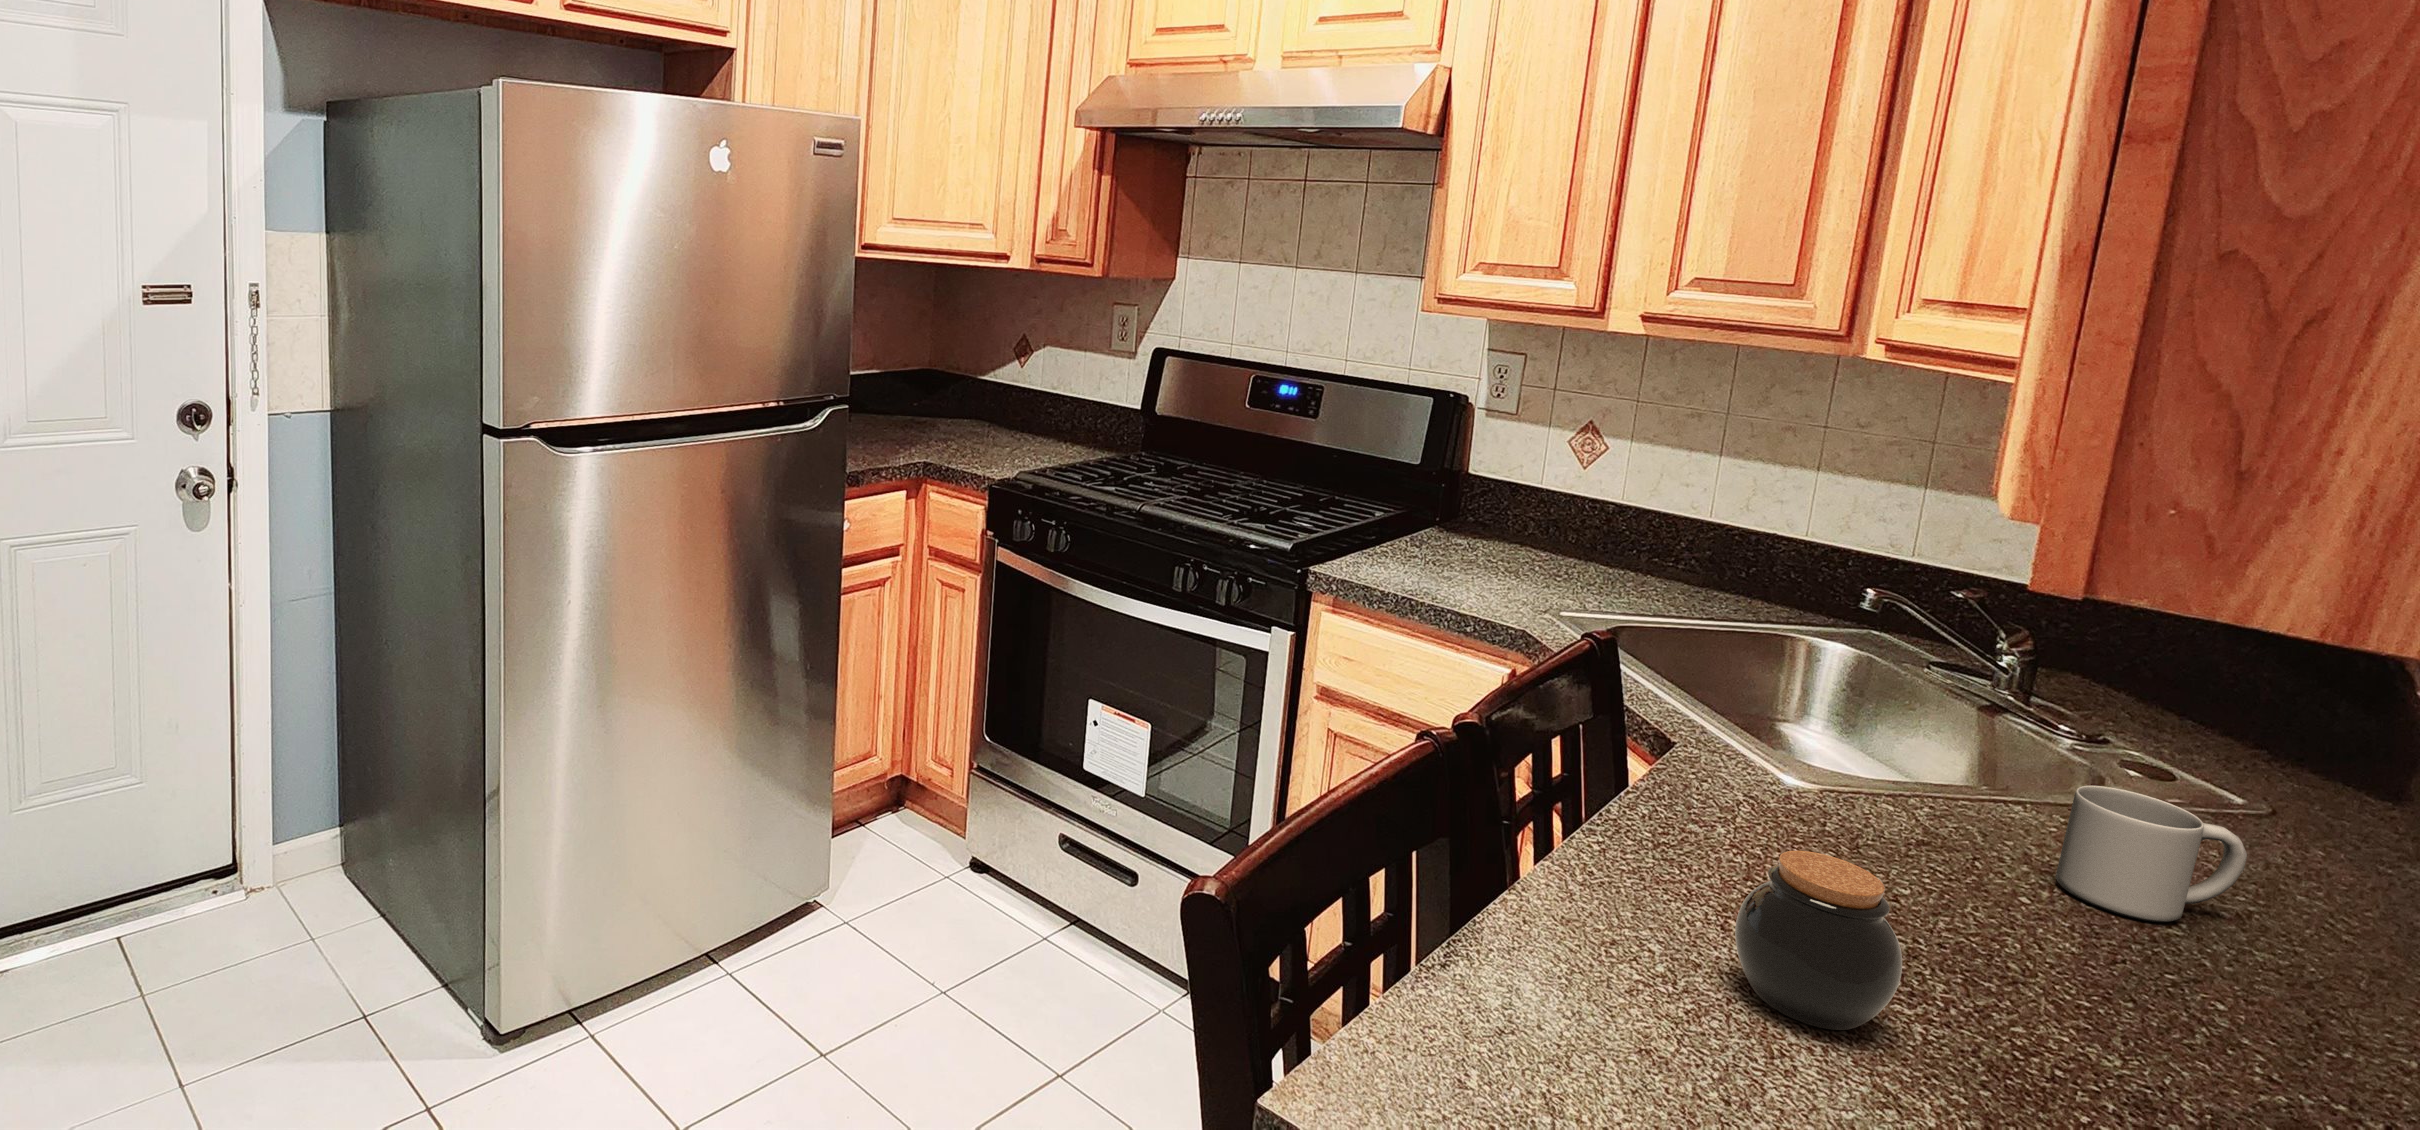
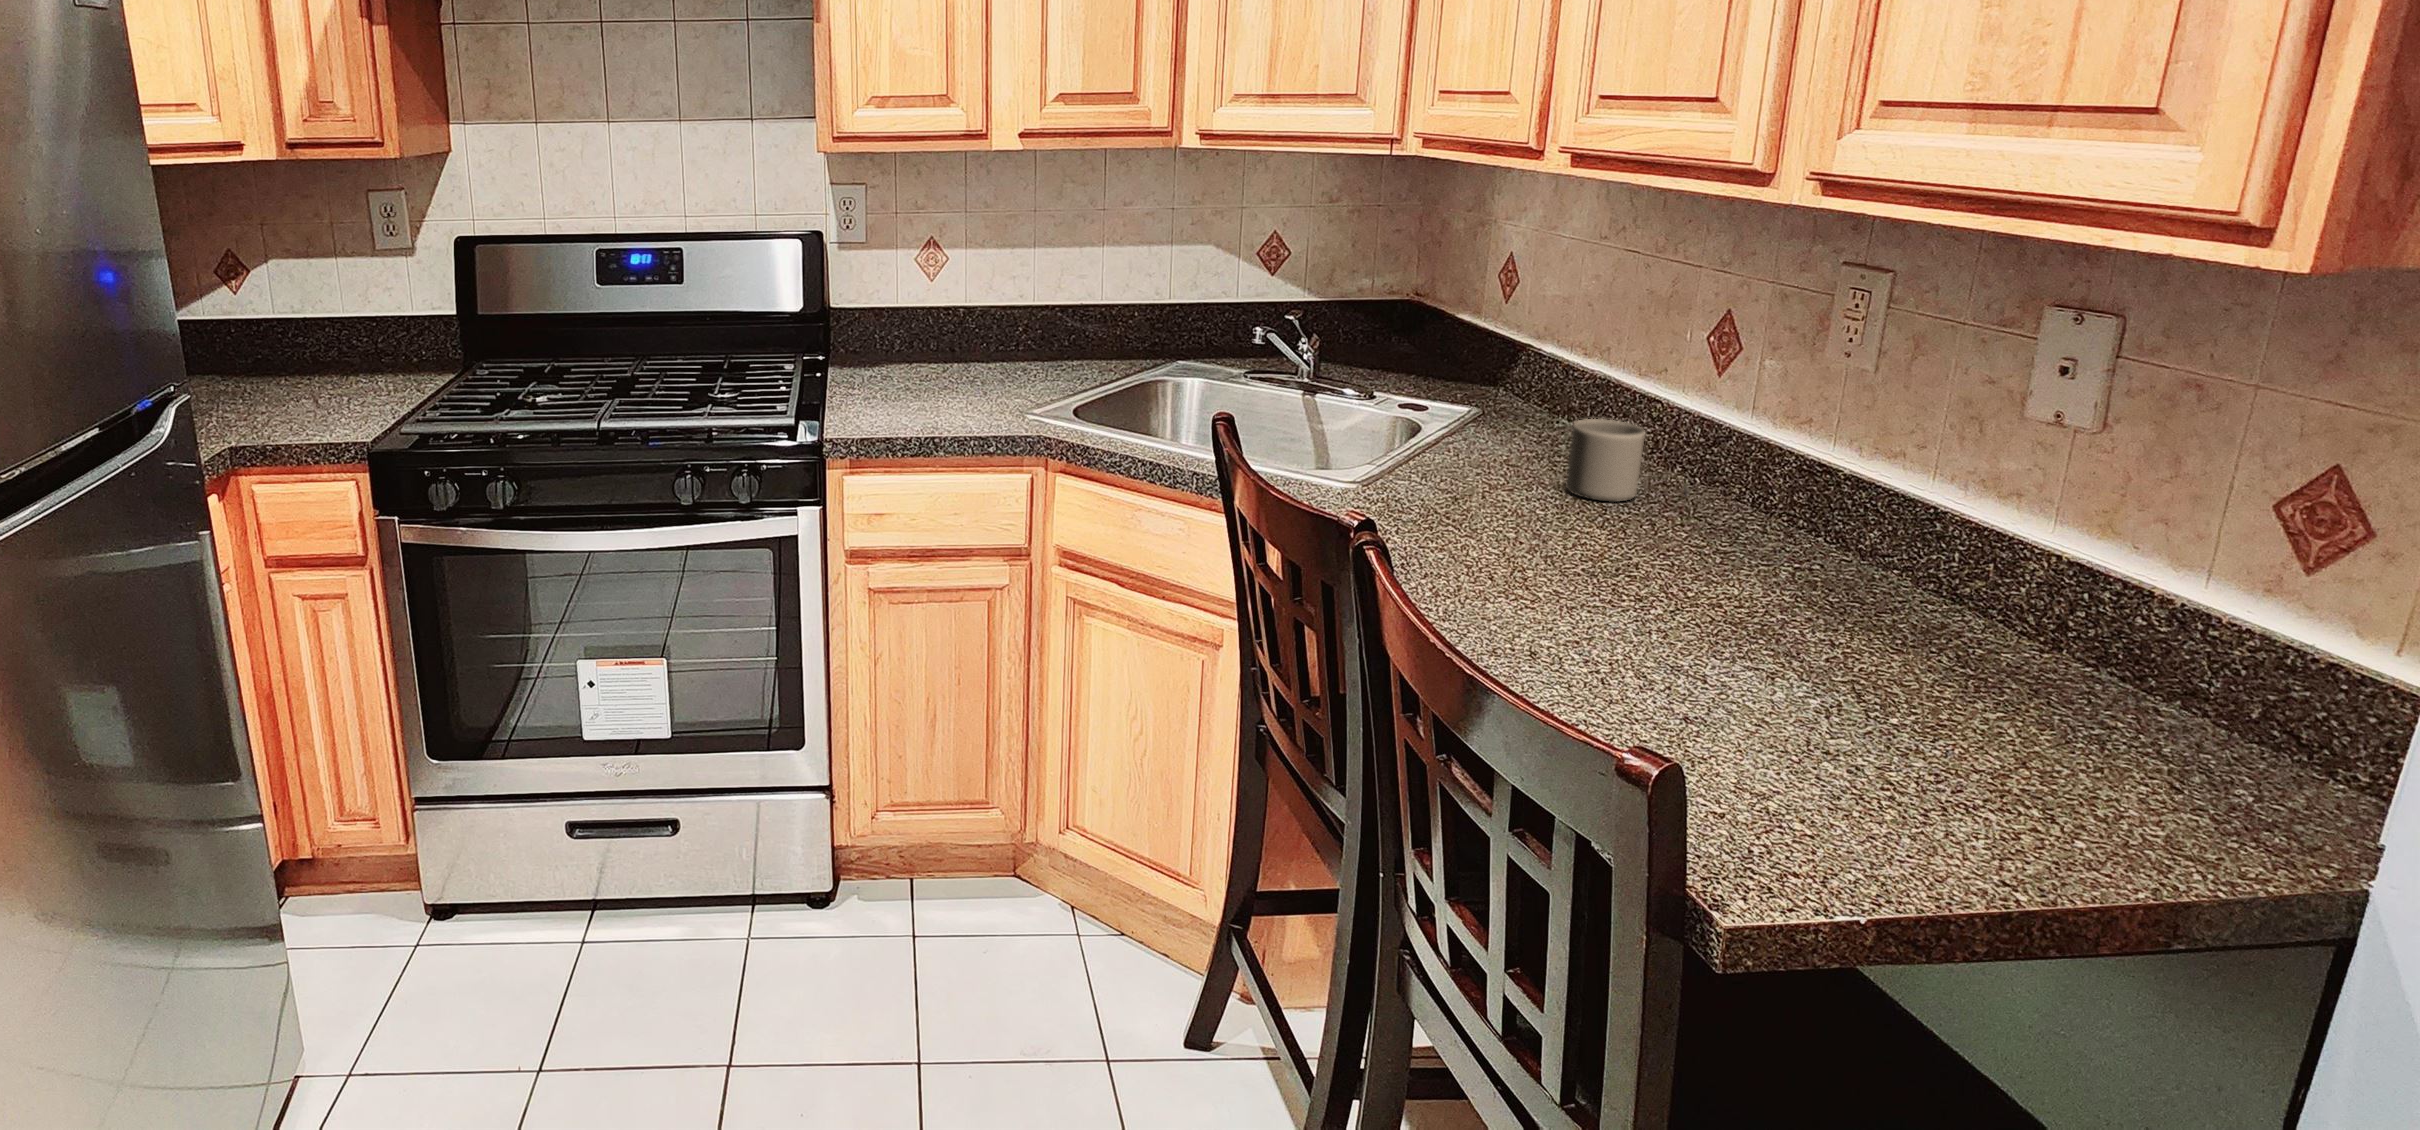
jar: present [1735,851,1902,1030] -> none [1672,519,1793,645]

